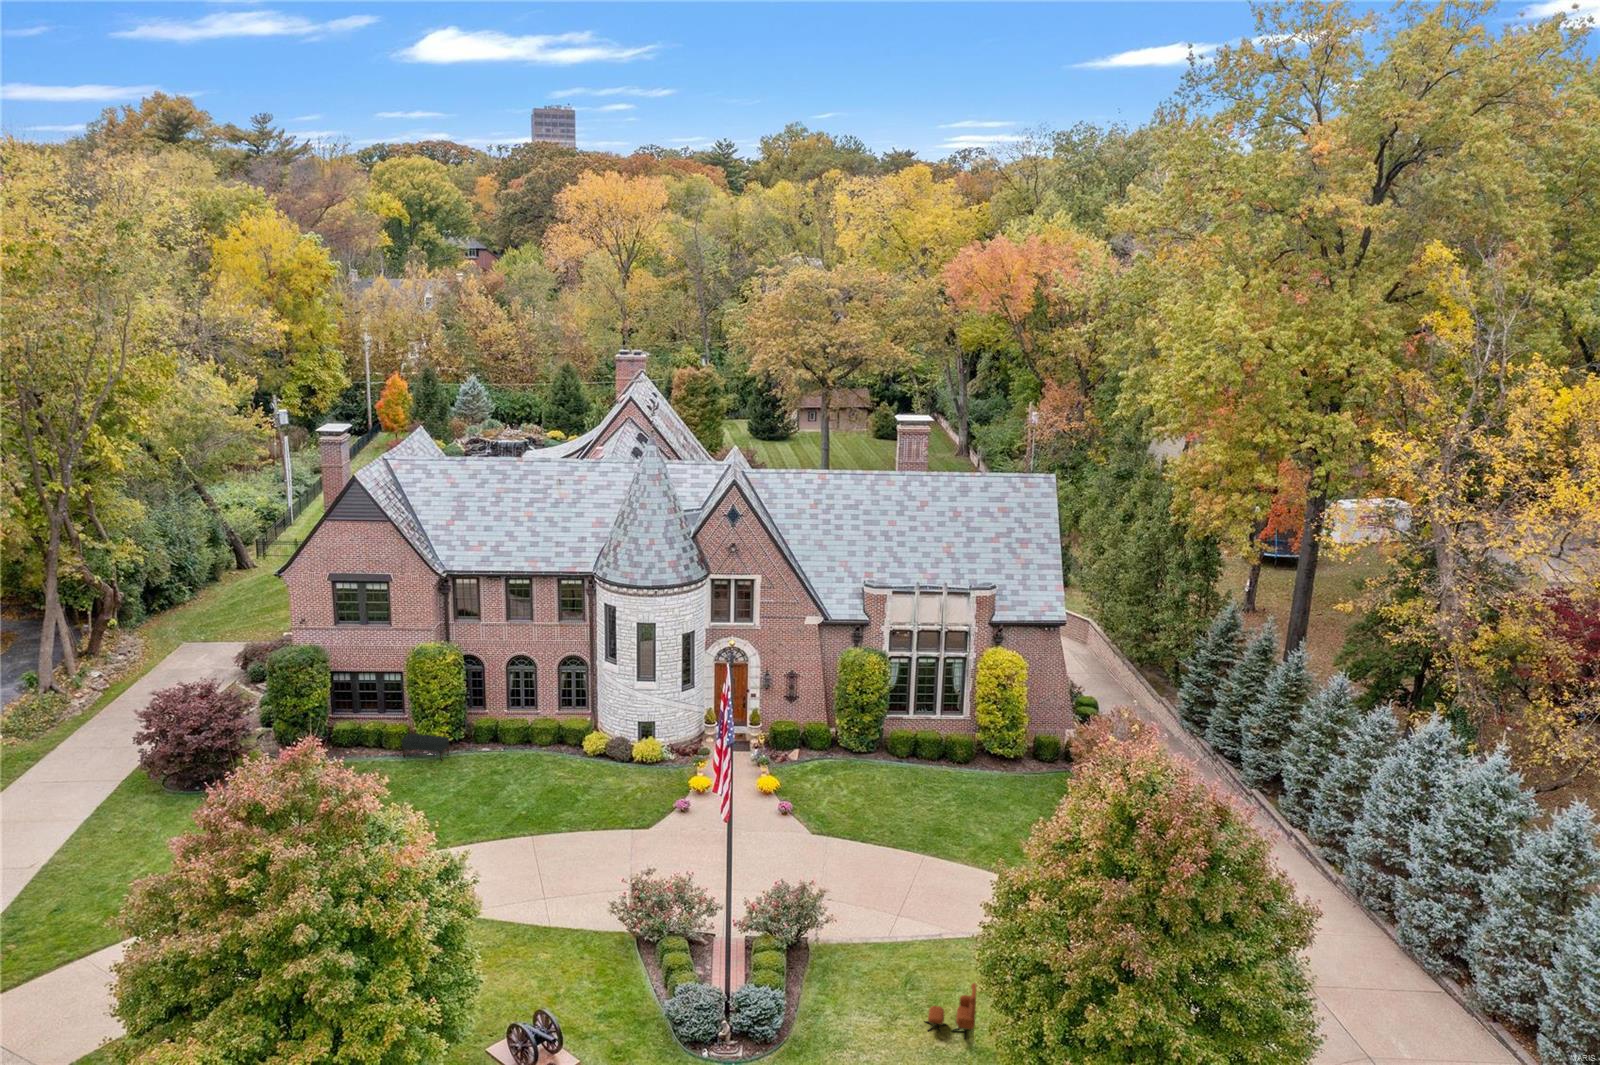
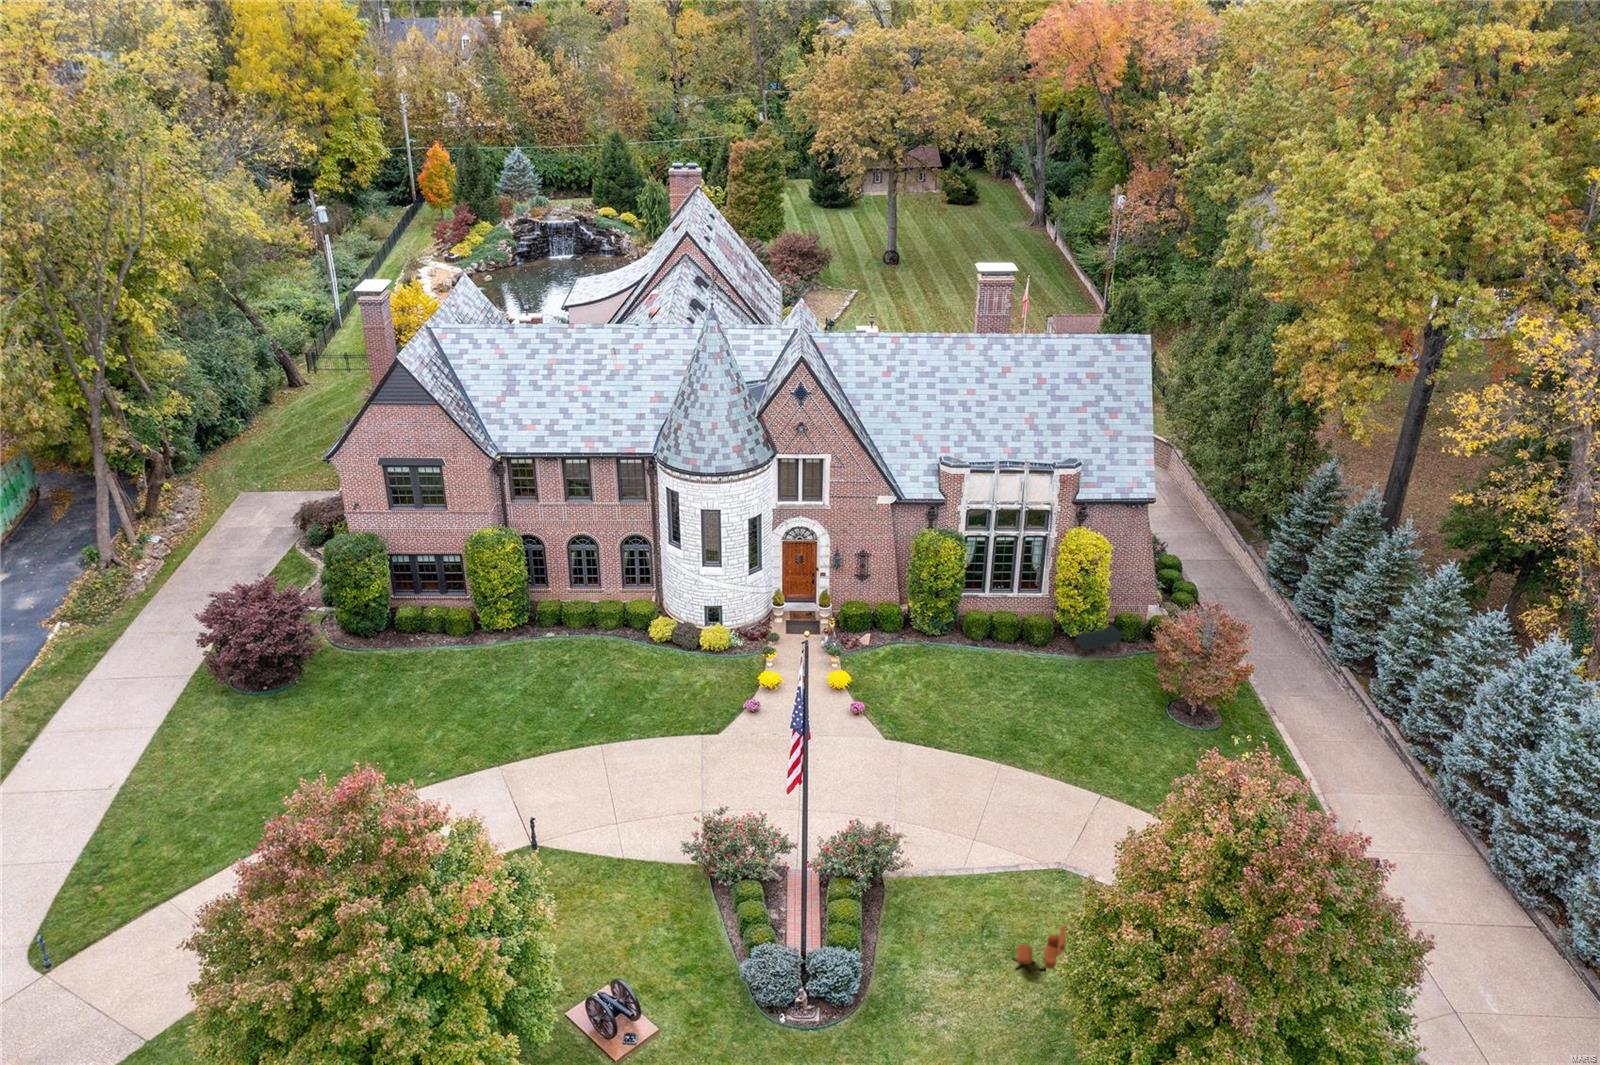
bench: present [402,734,449,760] -> present [1075,626,1122,657]

